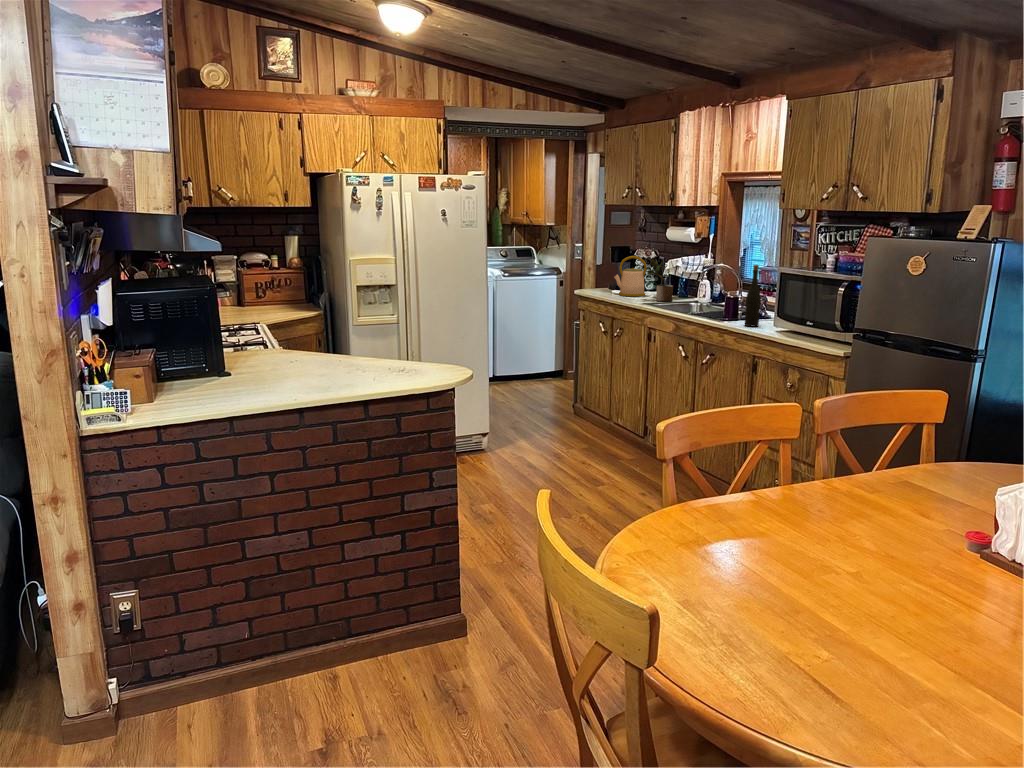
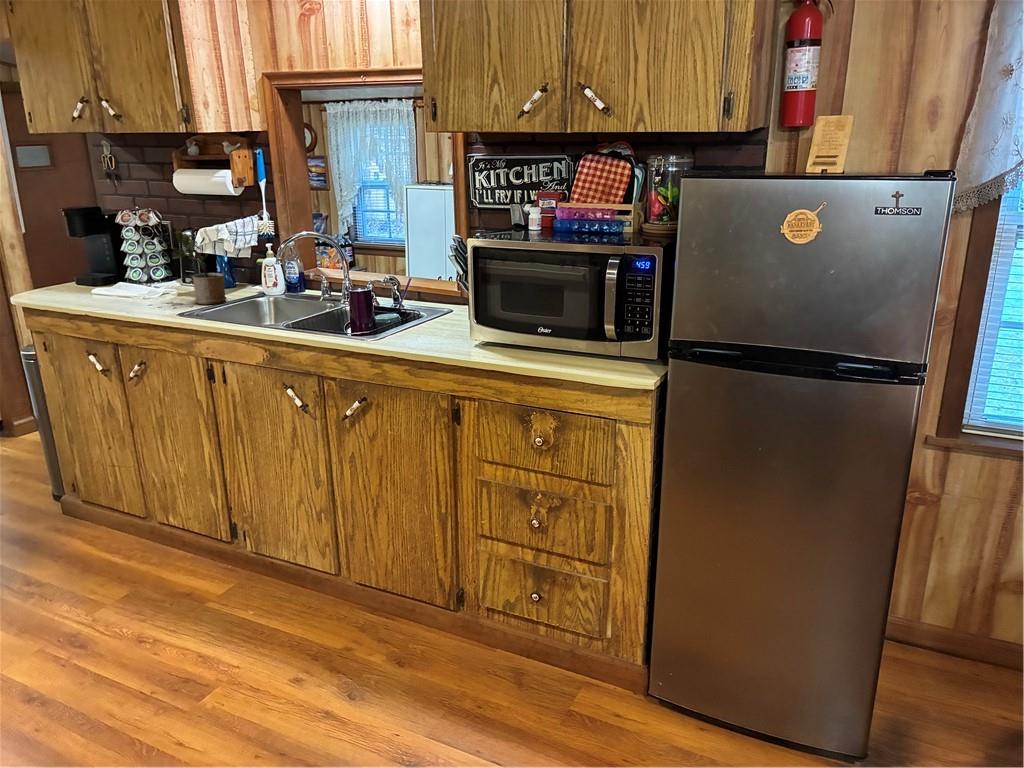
kettle: present [614,256,647,296] -> none [96,225,165,300]
bottle: present [745,265,761,327] -> none [408,233,436,342]

